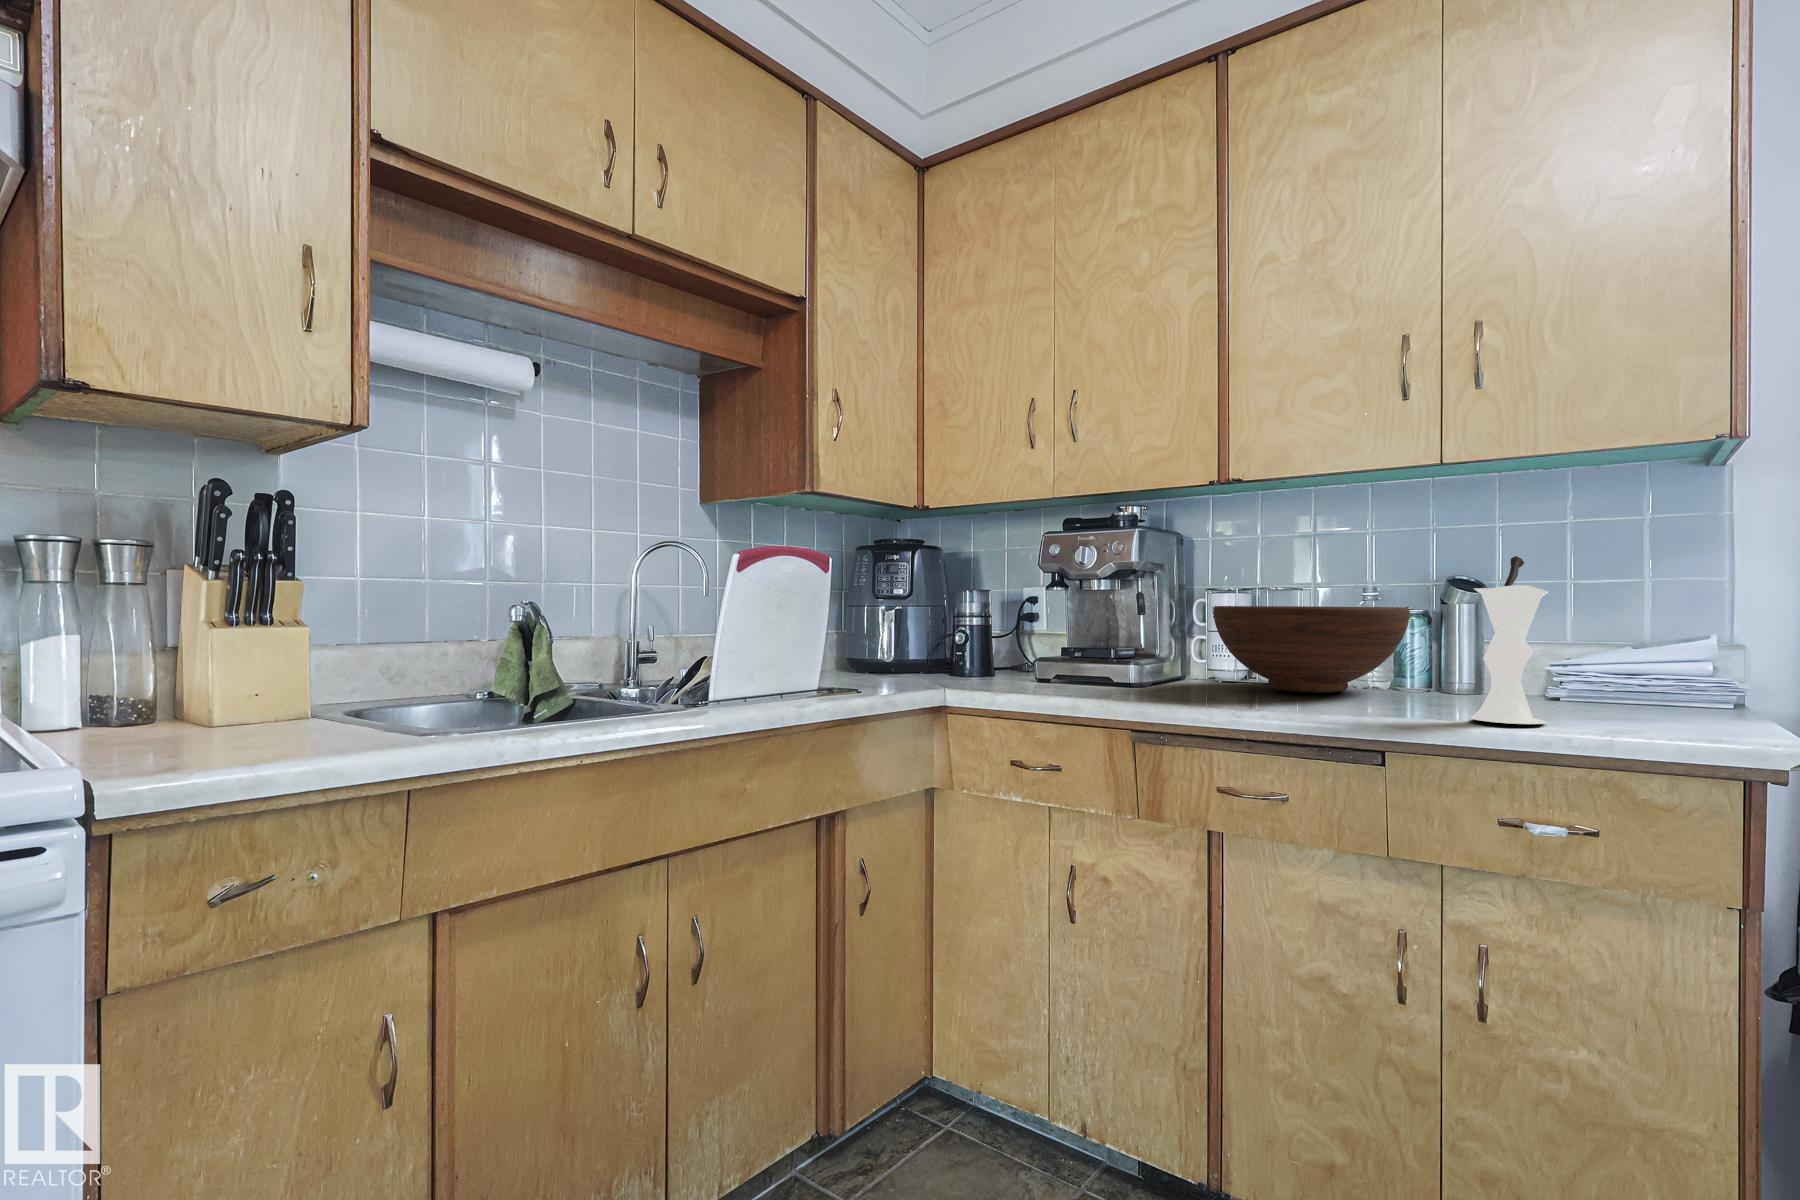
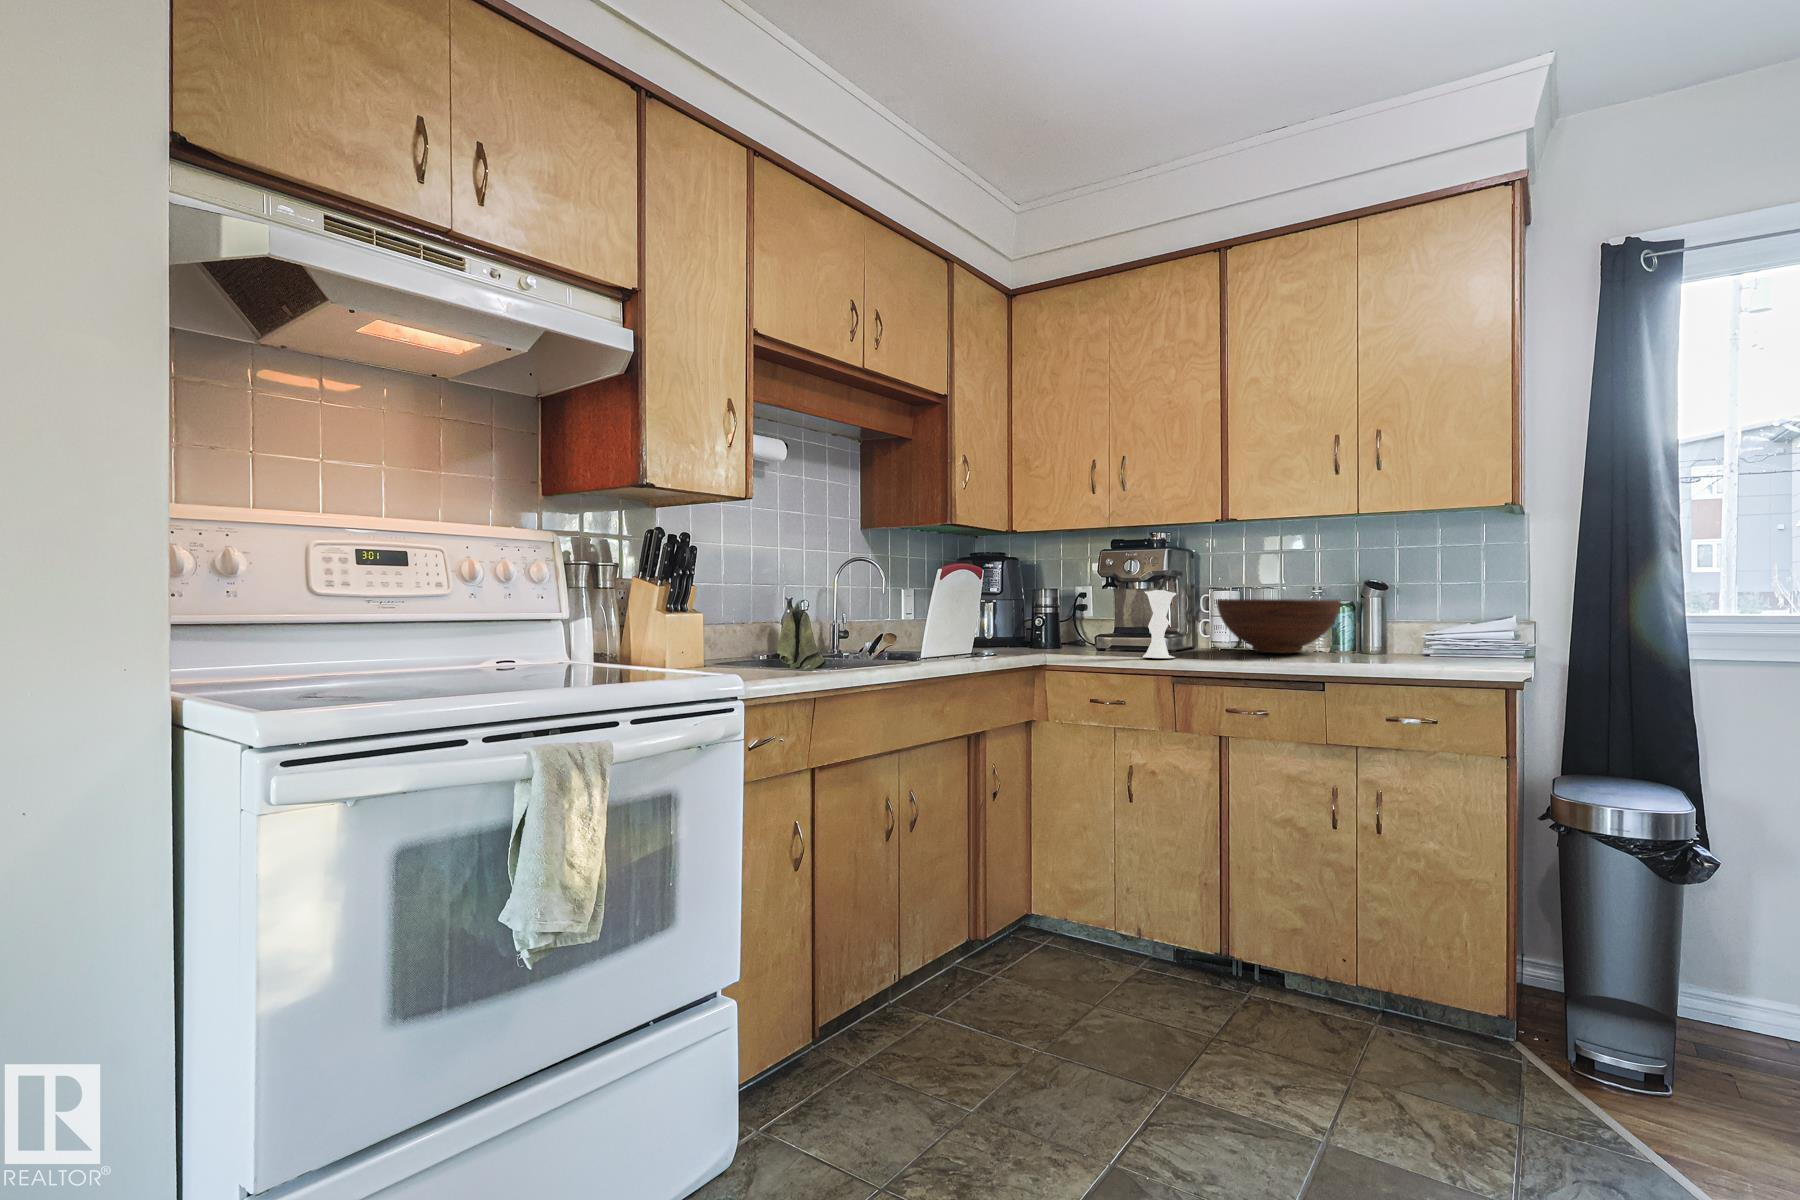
vase: present [1471,556,1549,724] -> present [1143,575,1176,658]

